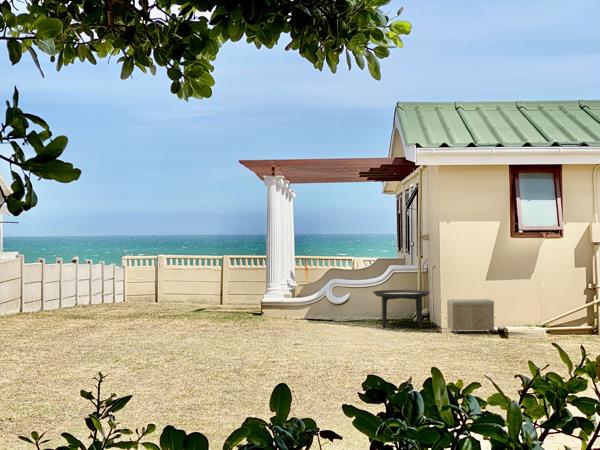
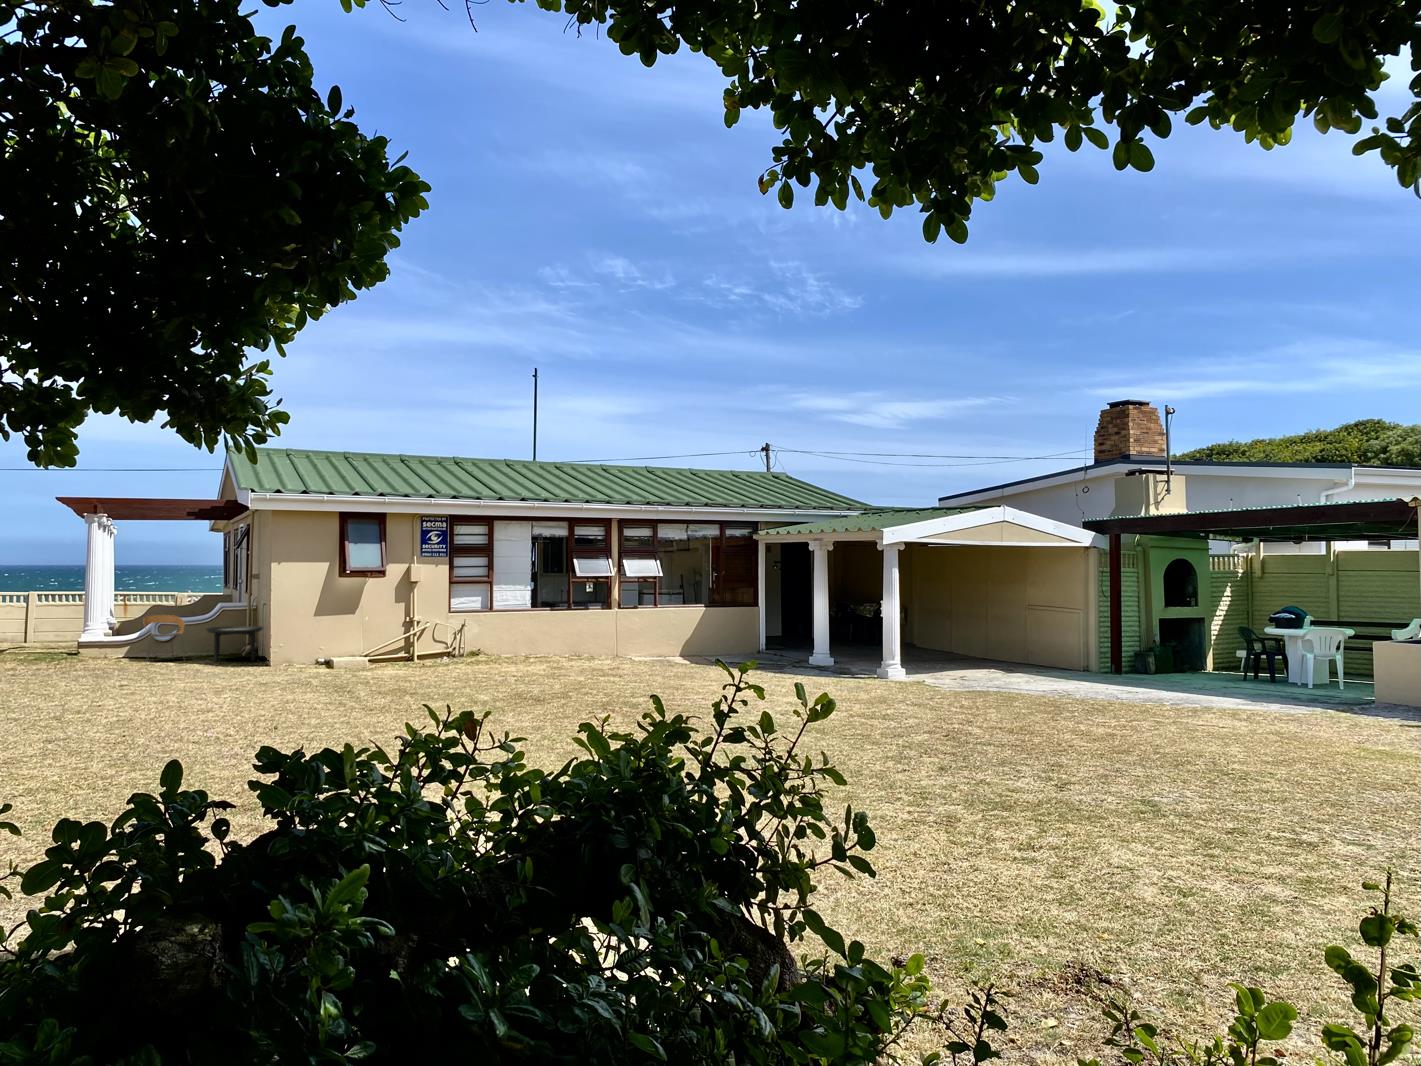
chair: none [317,277,355,325] -> present [143,615,185,660]
storage bench: present [447,299,494,333] -> none [278,632,320,664]

